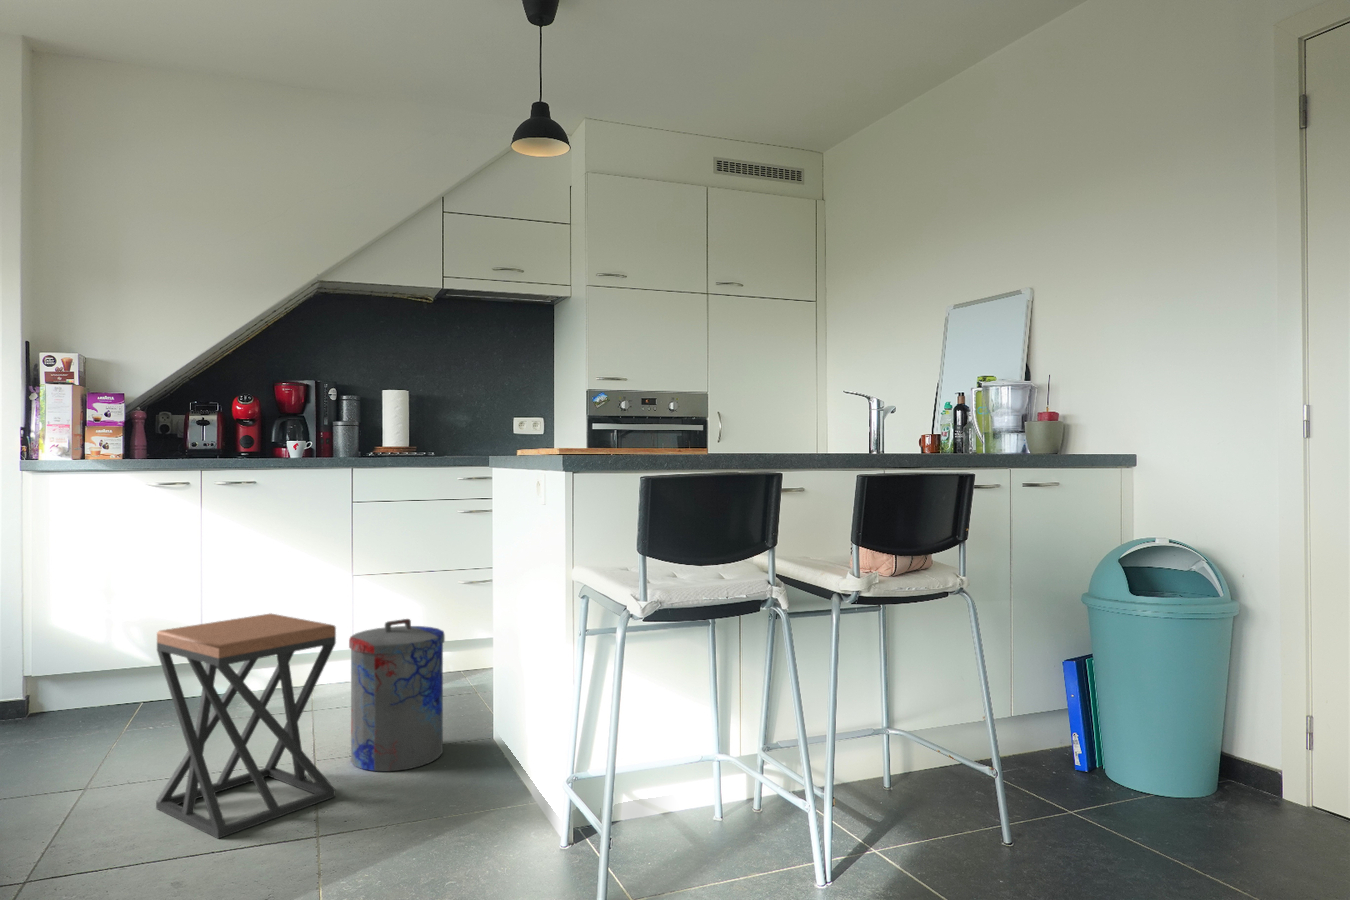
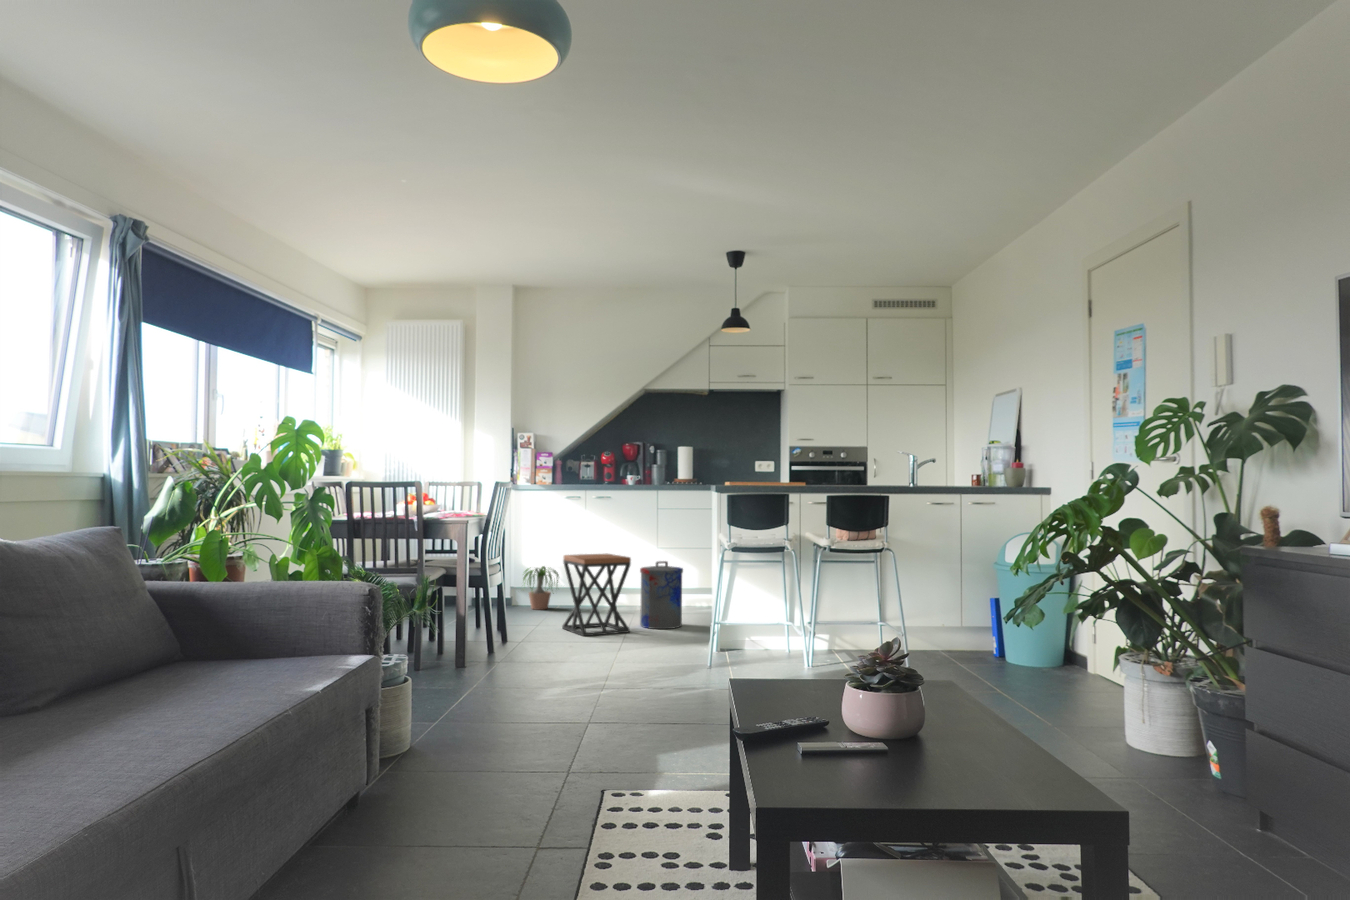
potted plant: none [34,634,165,733] -> present [523,566,559,610]

